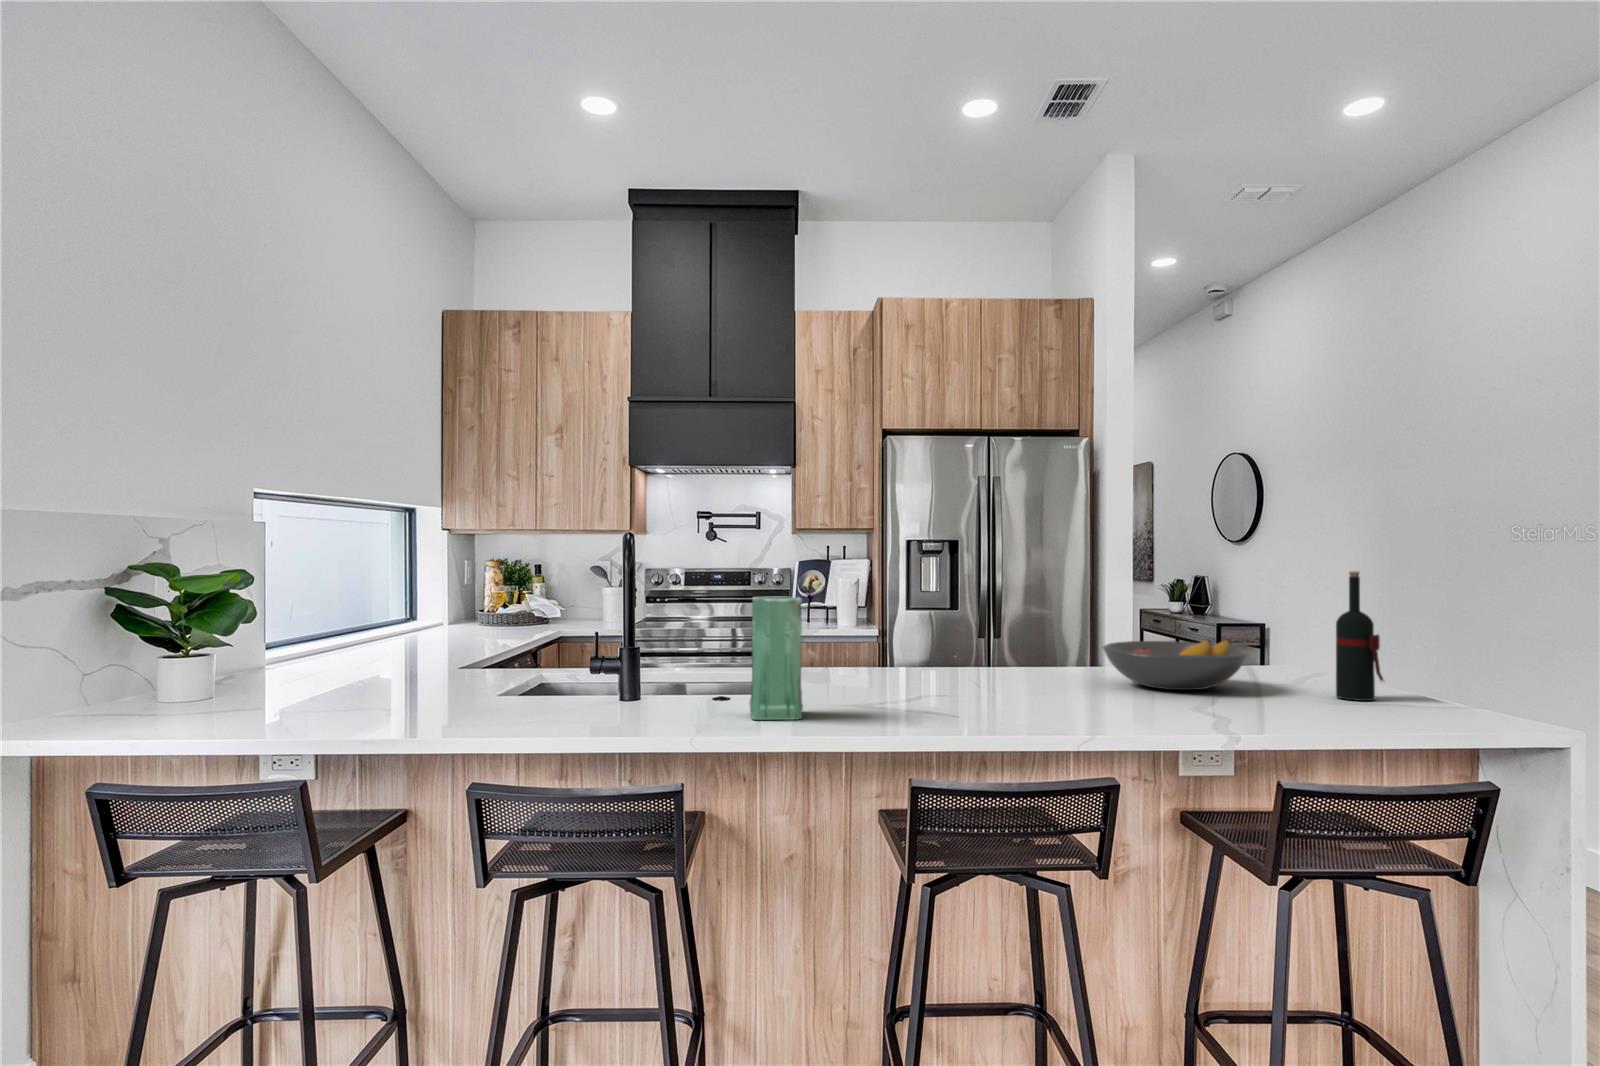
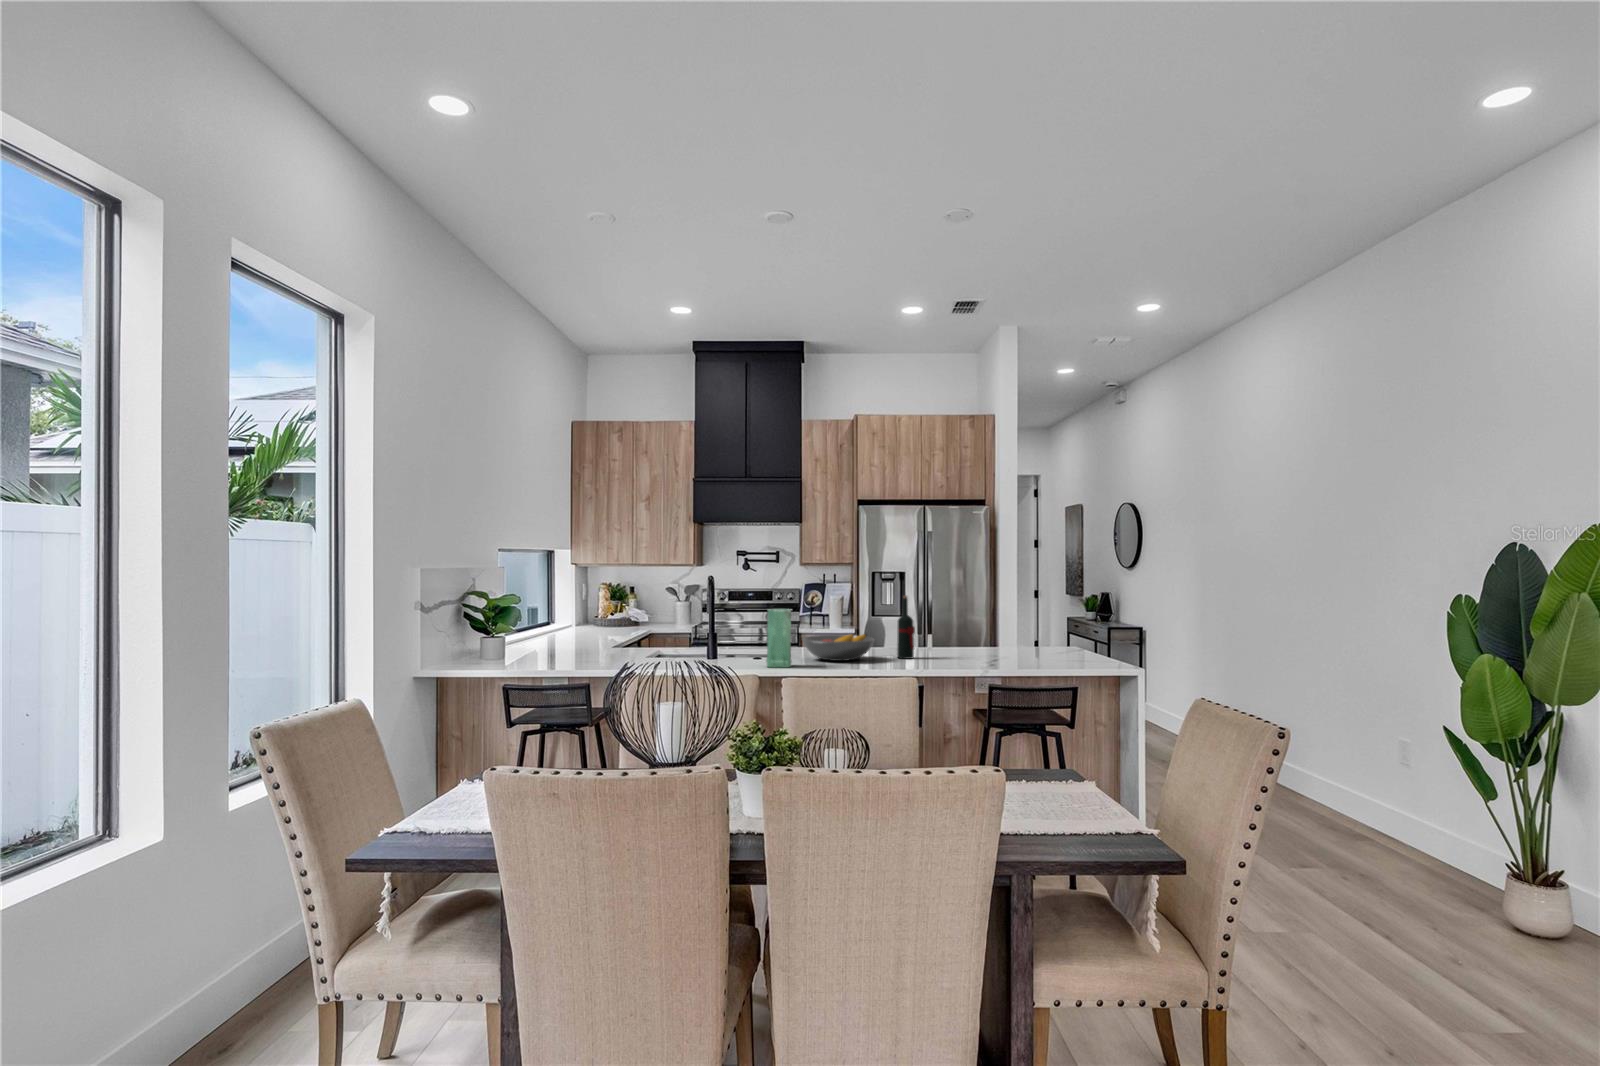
wine bottle: present [1336,571,1383,701] -> present [897,596,915,659]
fruit bowl: present [1103,640,1249,690] -> present [802,634,875,661]

